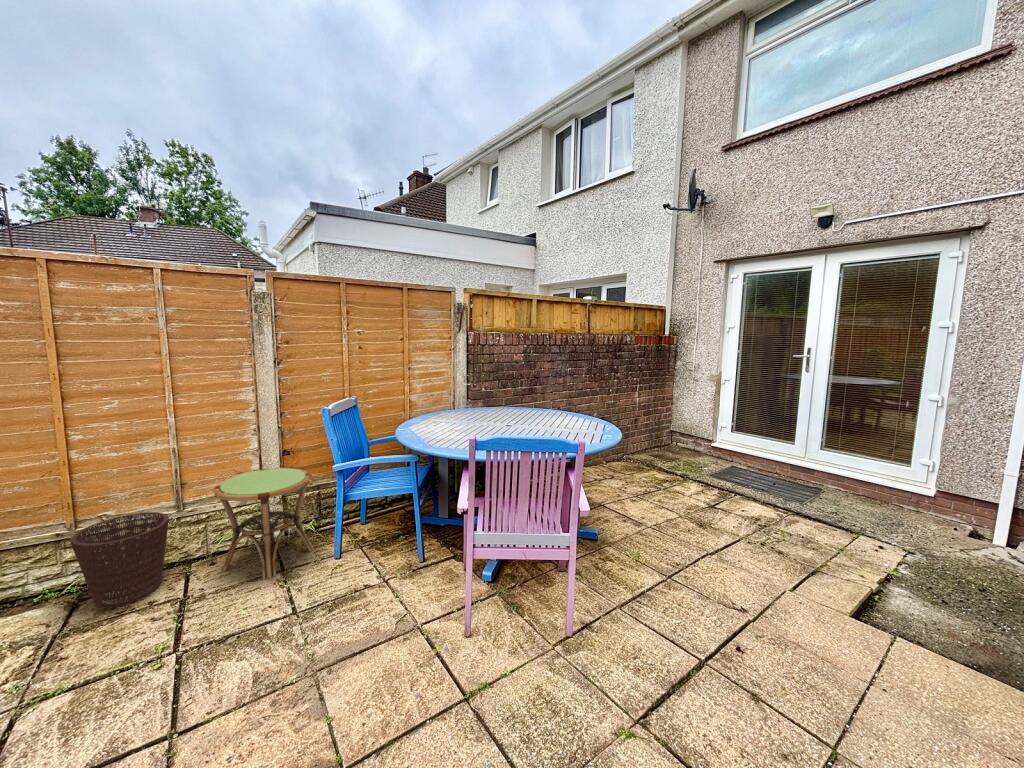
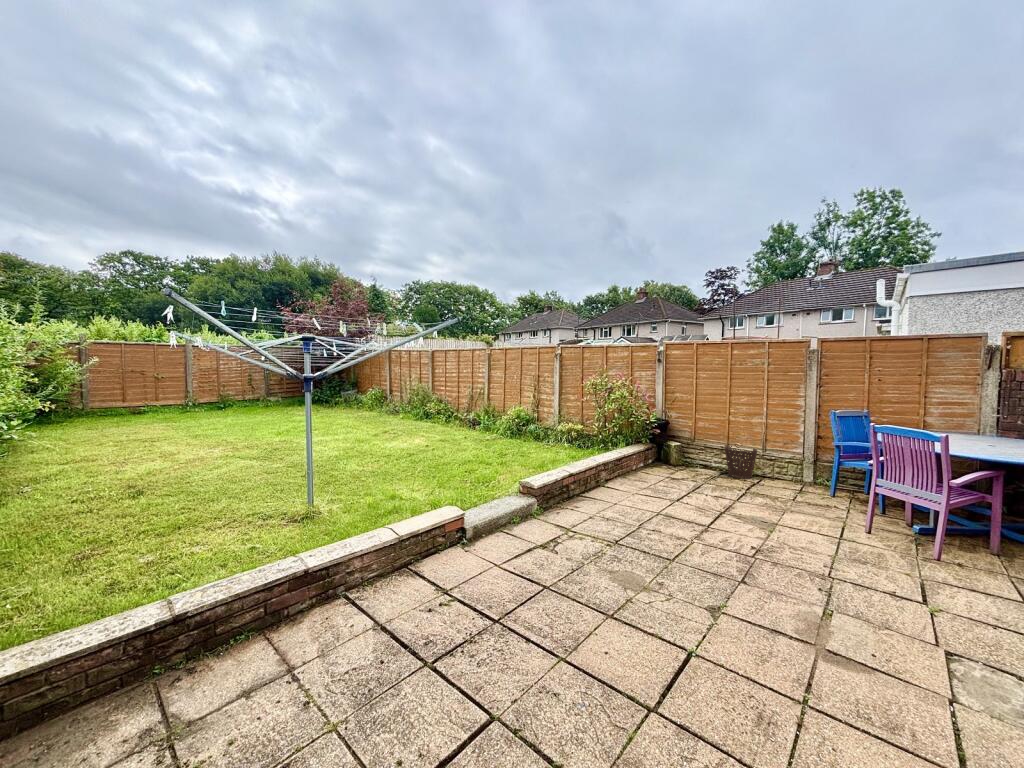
side table: present [213,468,313,579] -> none [775,441,826,492]

